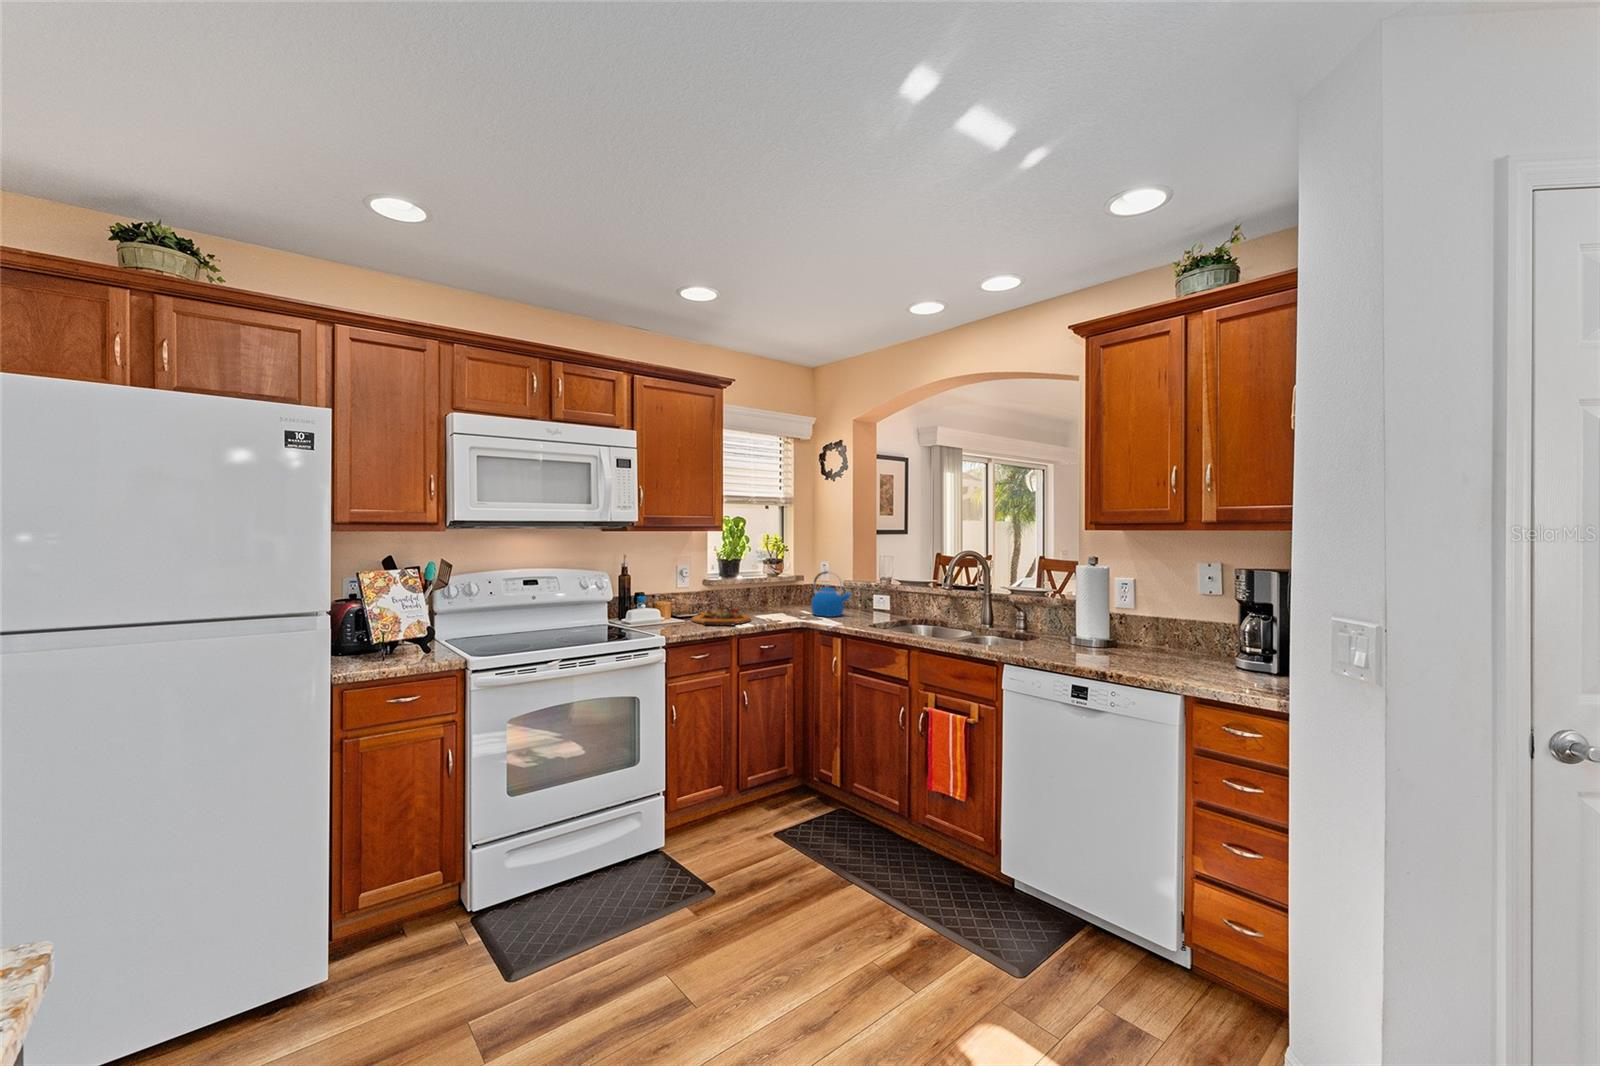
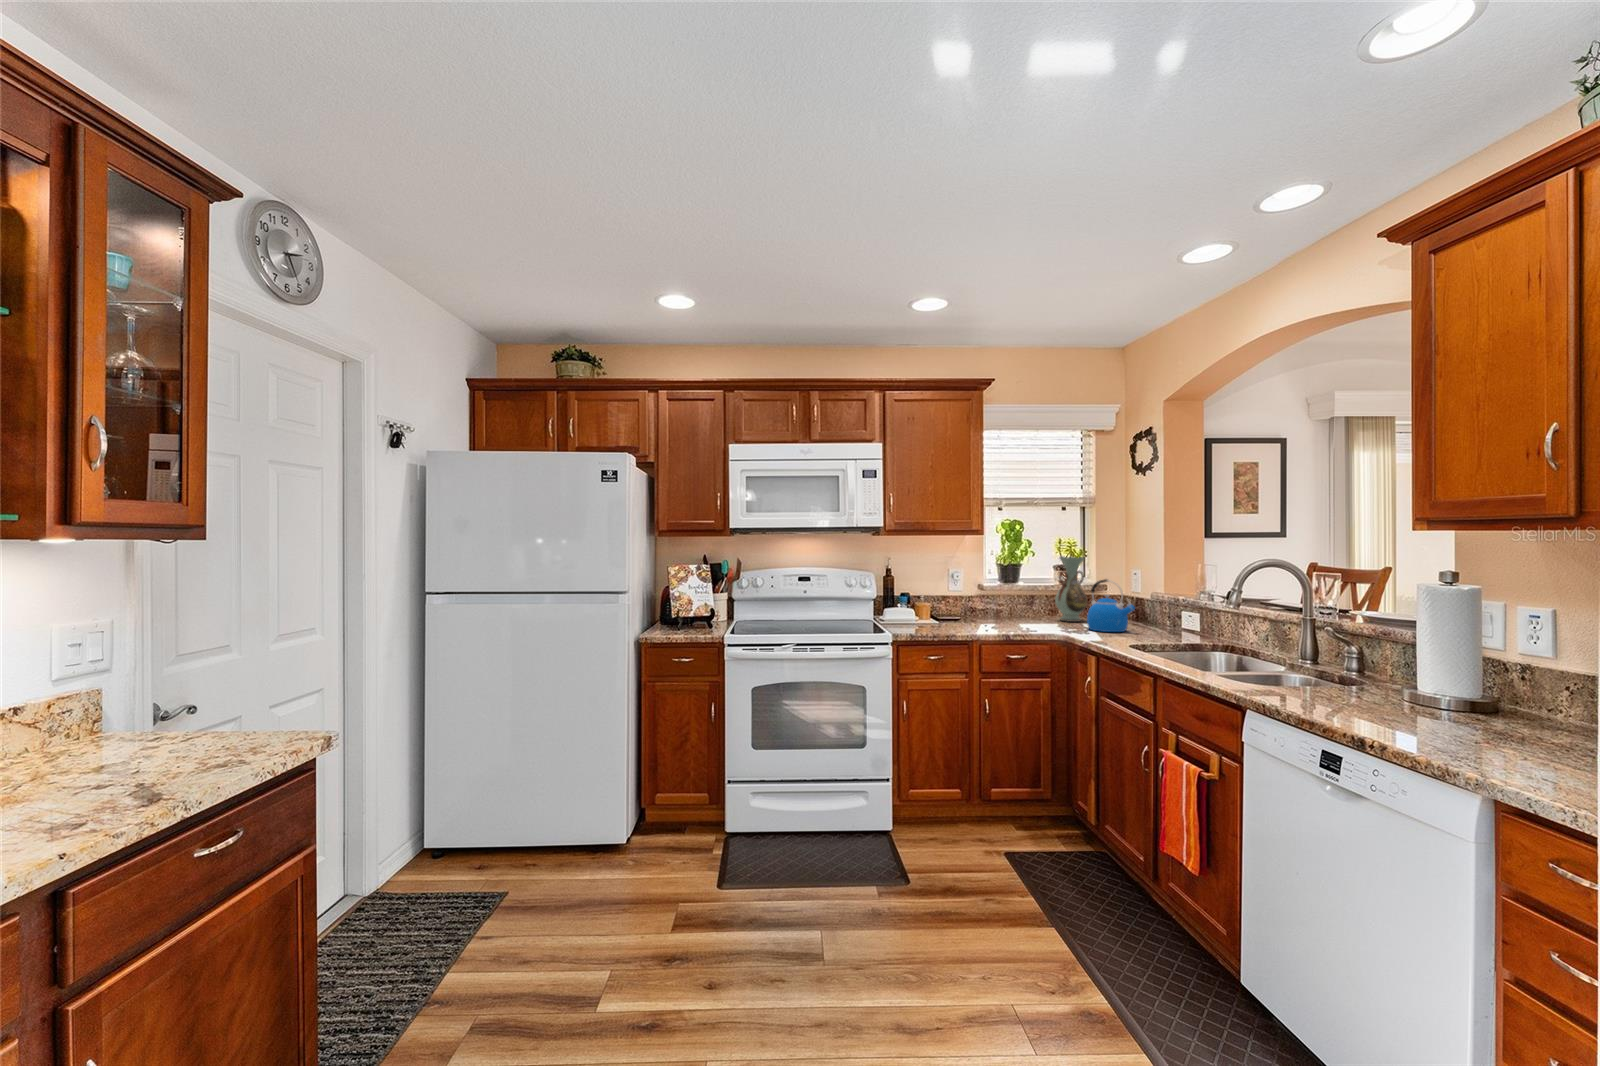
decorative vase: none [772,550,799,608] -> present [1055,557,1087,622]
cutting board: present [692,607,751,625] -> none [944,612,1008,631]

